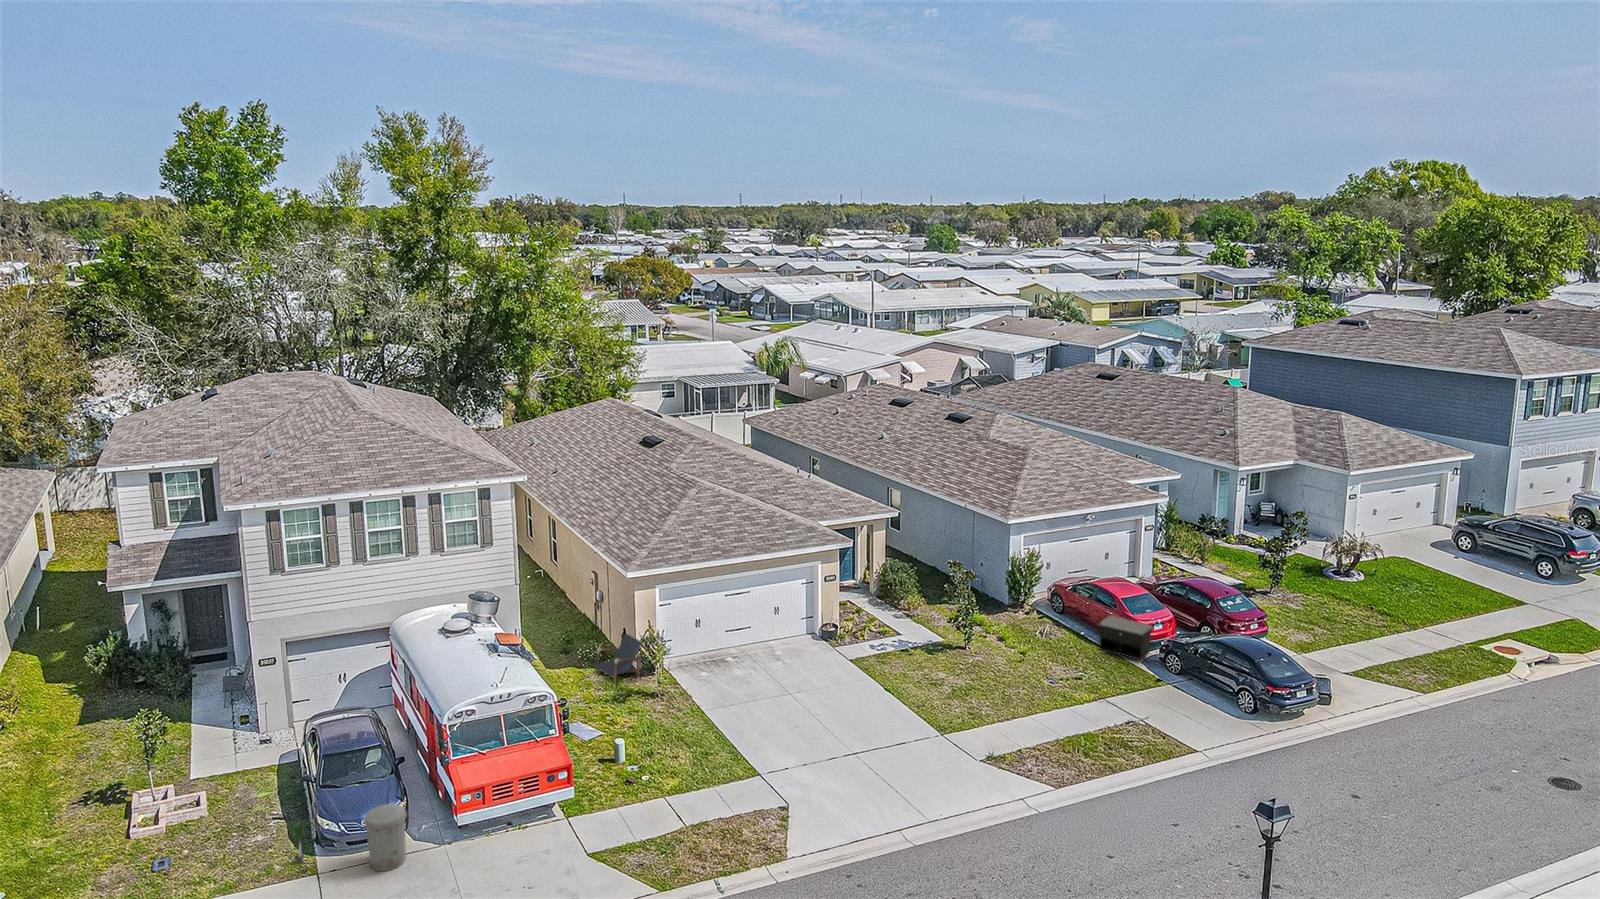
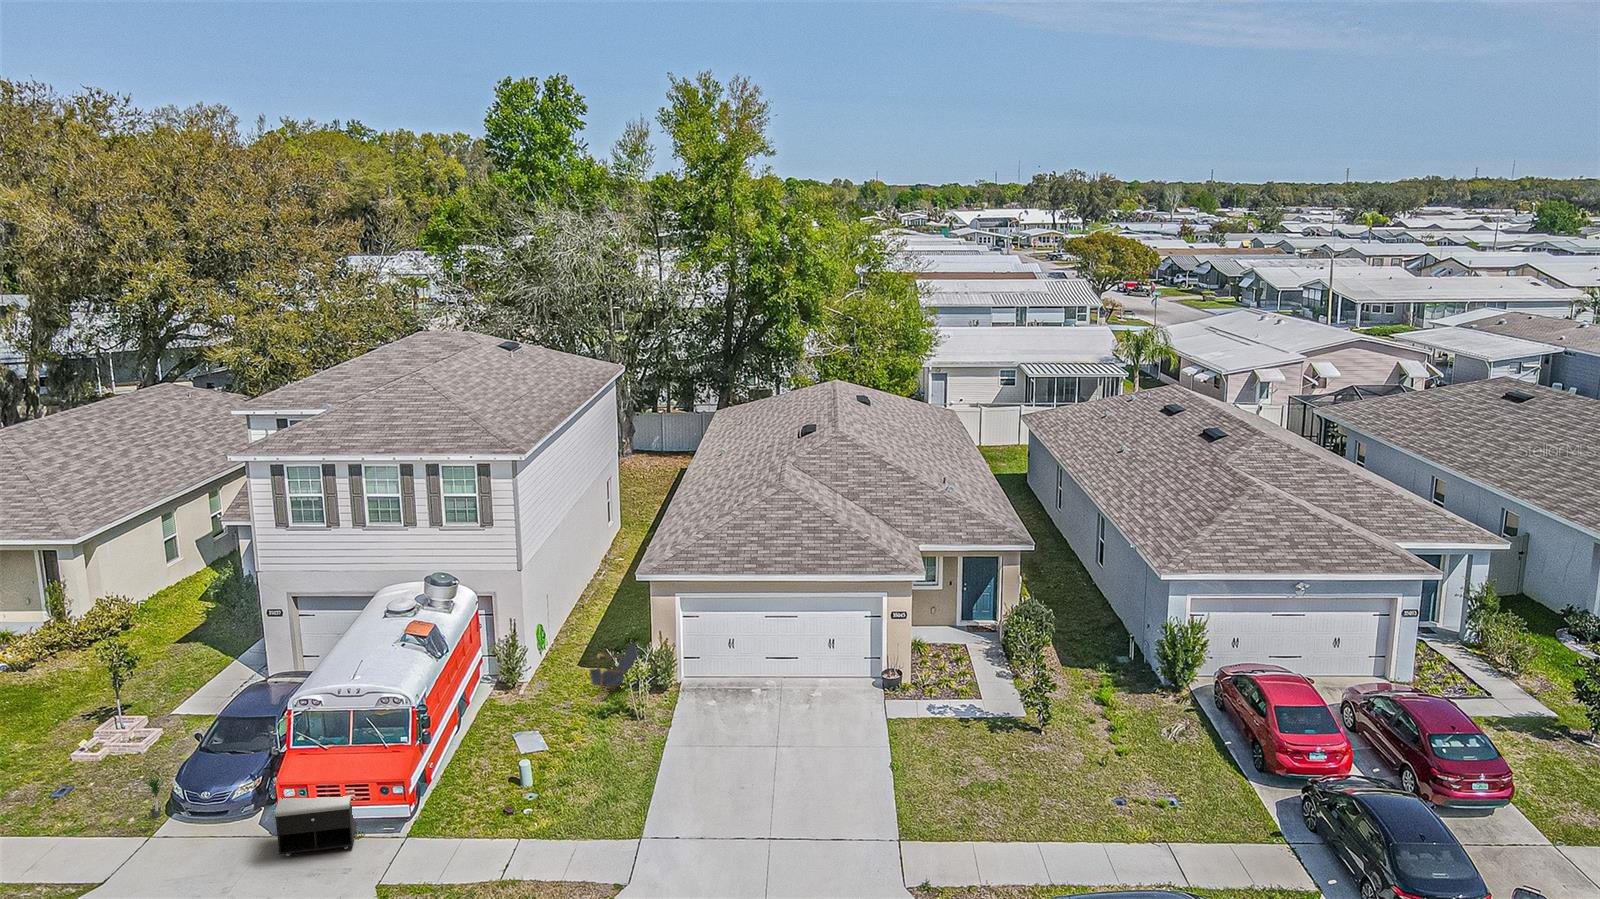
storage bench: present [1099,616,1152,661] -> present [275,796,357,856]
trash can: present [364,804,407,871] -> none [190,778,237,846]

